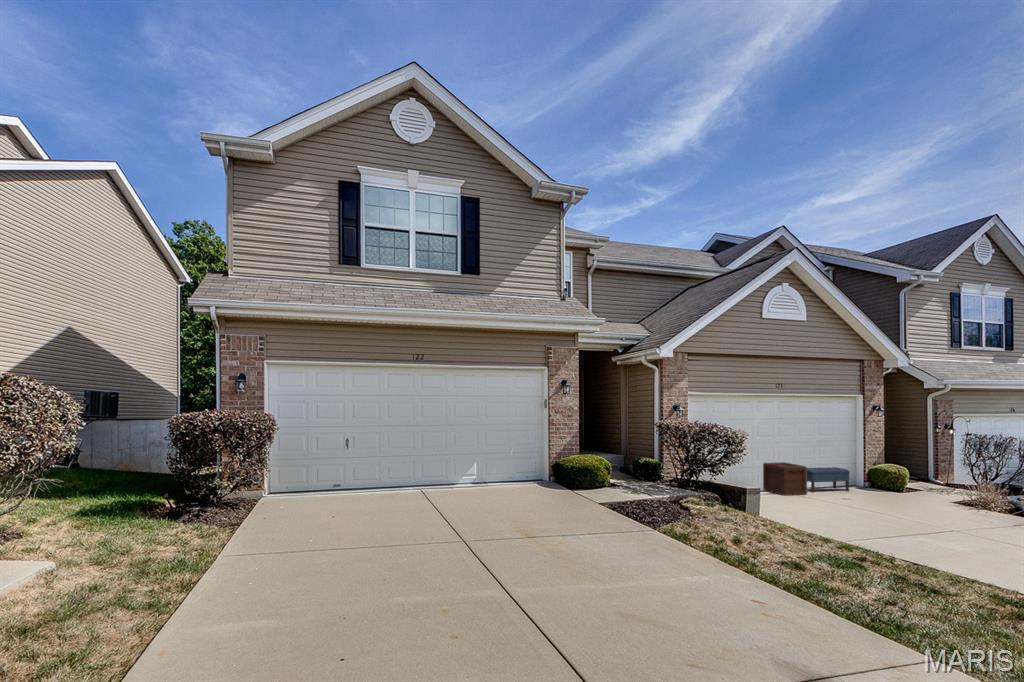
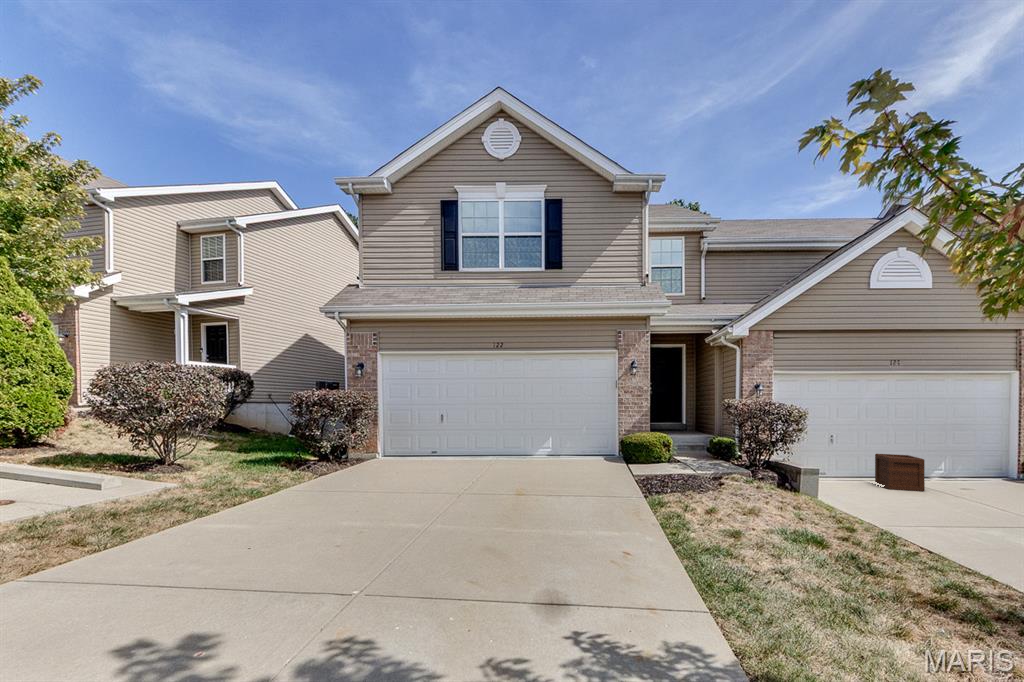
bench: present [807,467,850,493] -> none [930,463,1004,496]

